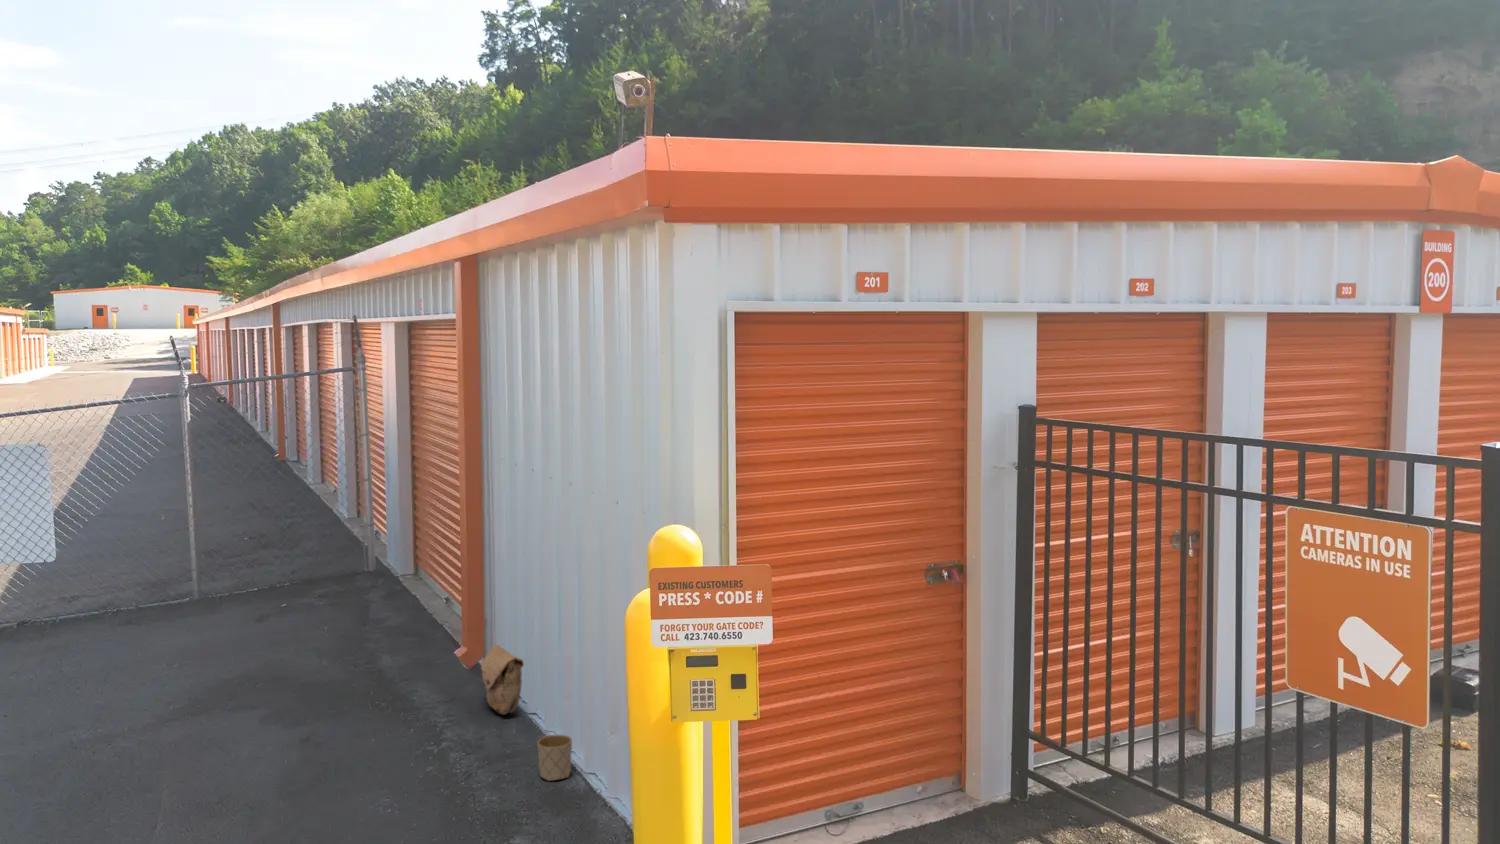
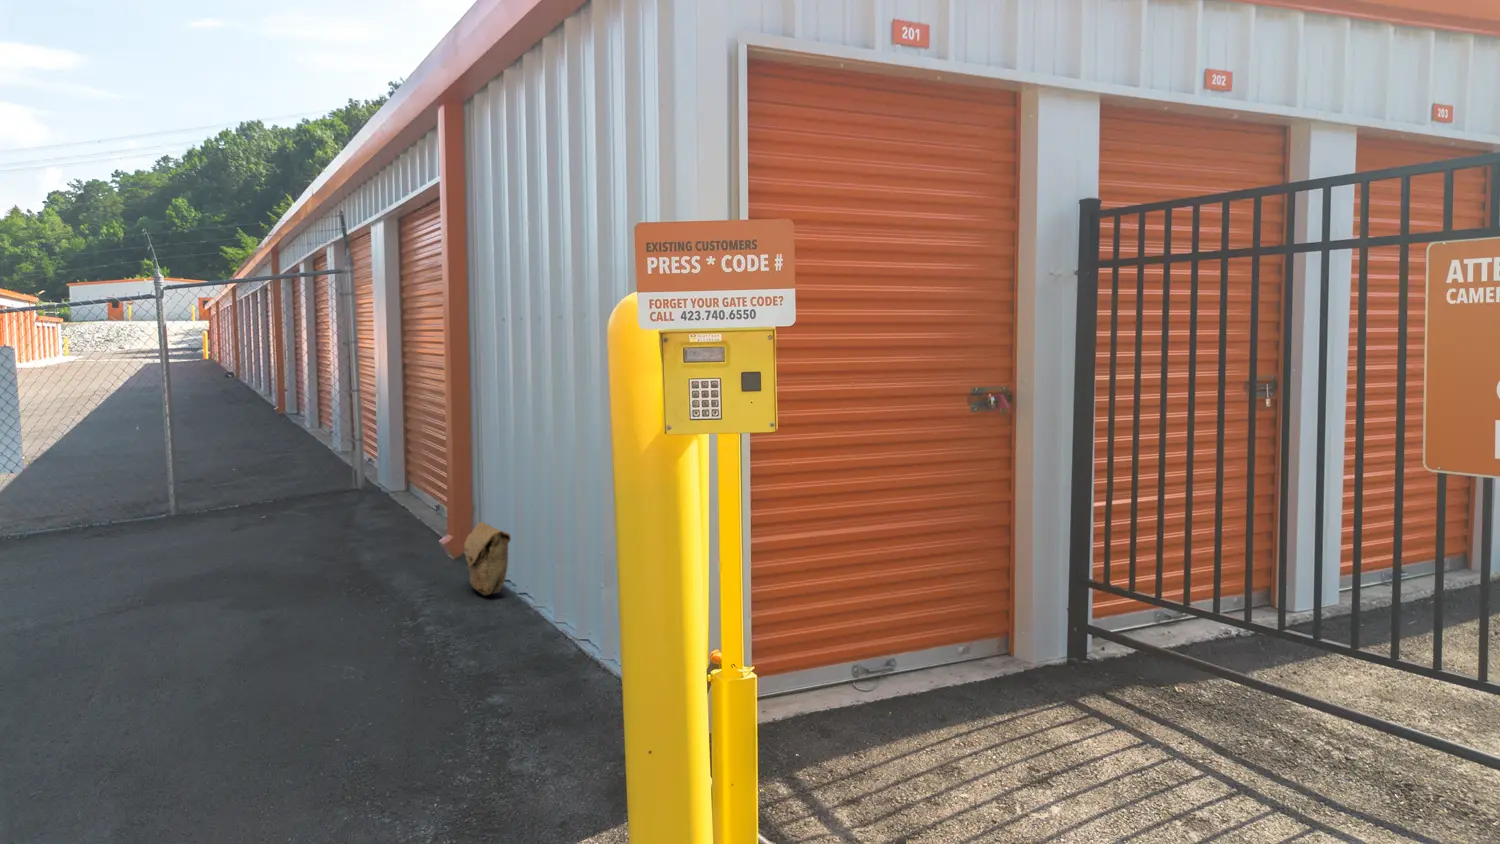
planter: present [537,735,572,781] -> none [521,600,560,648]

